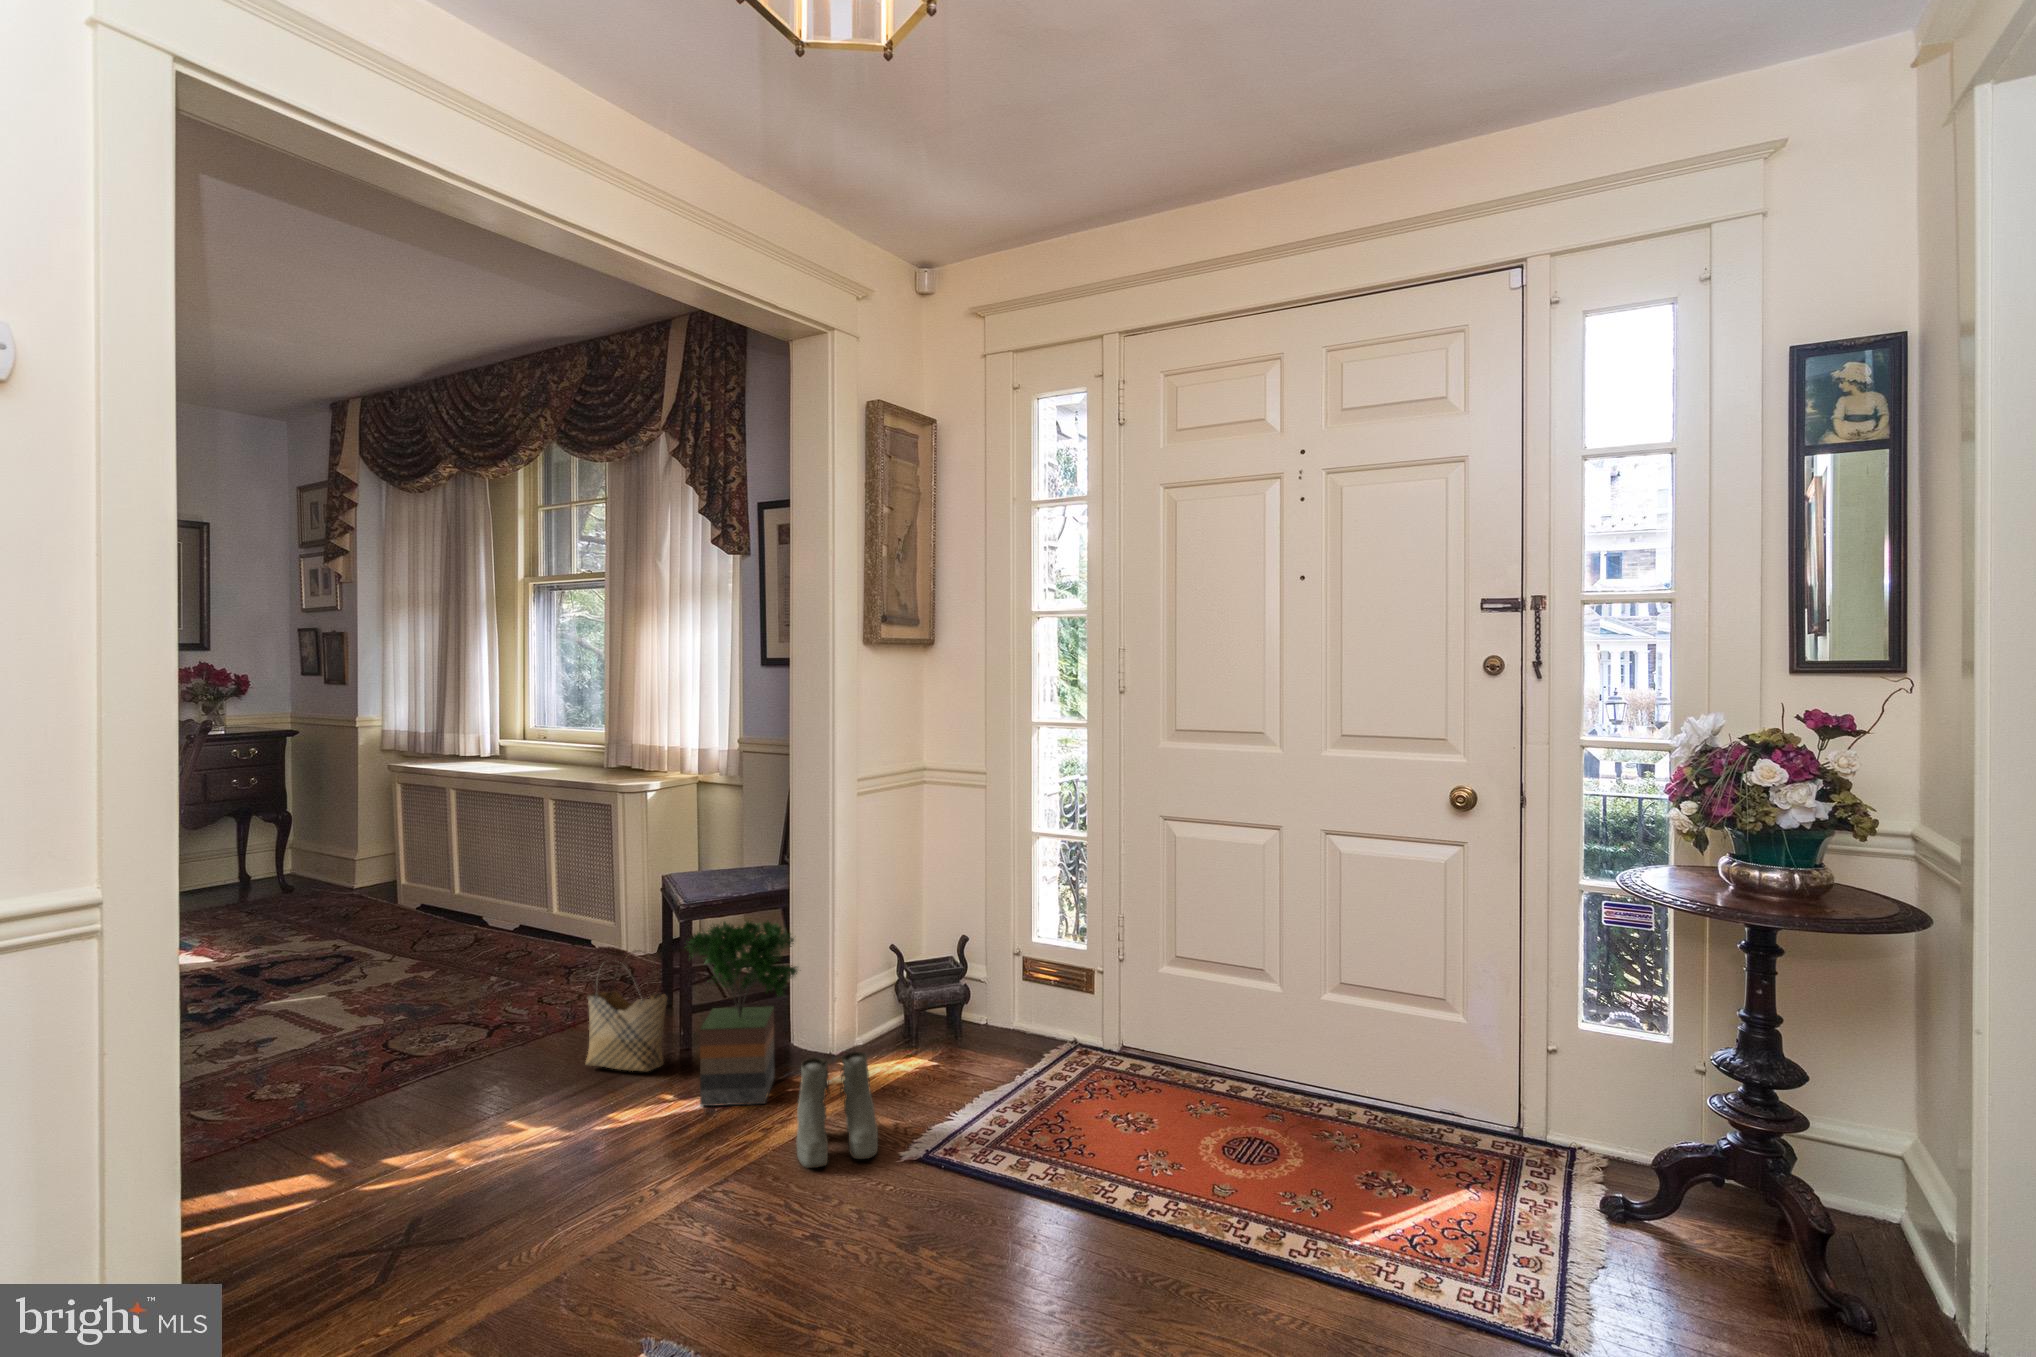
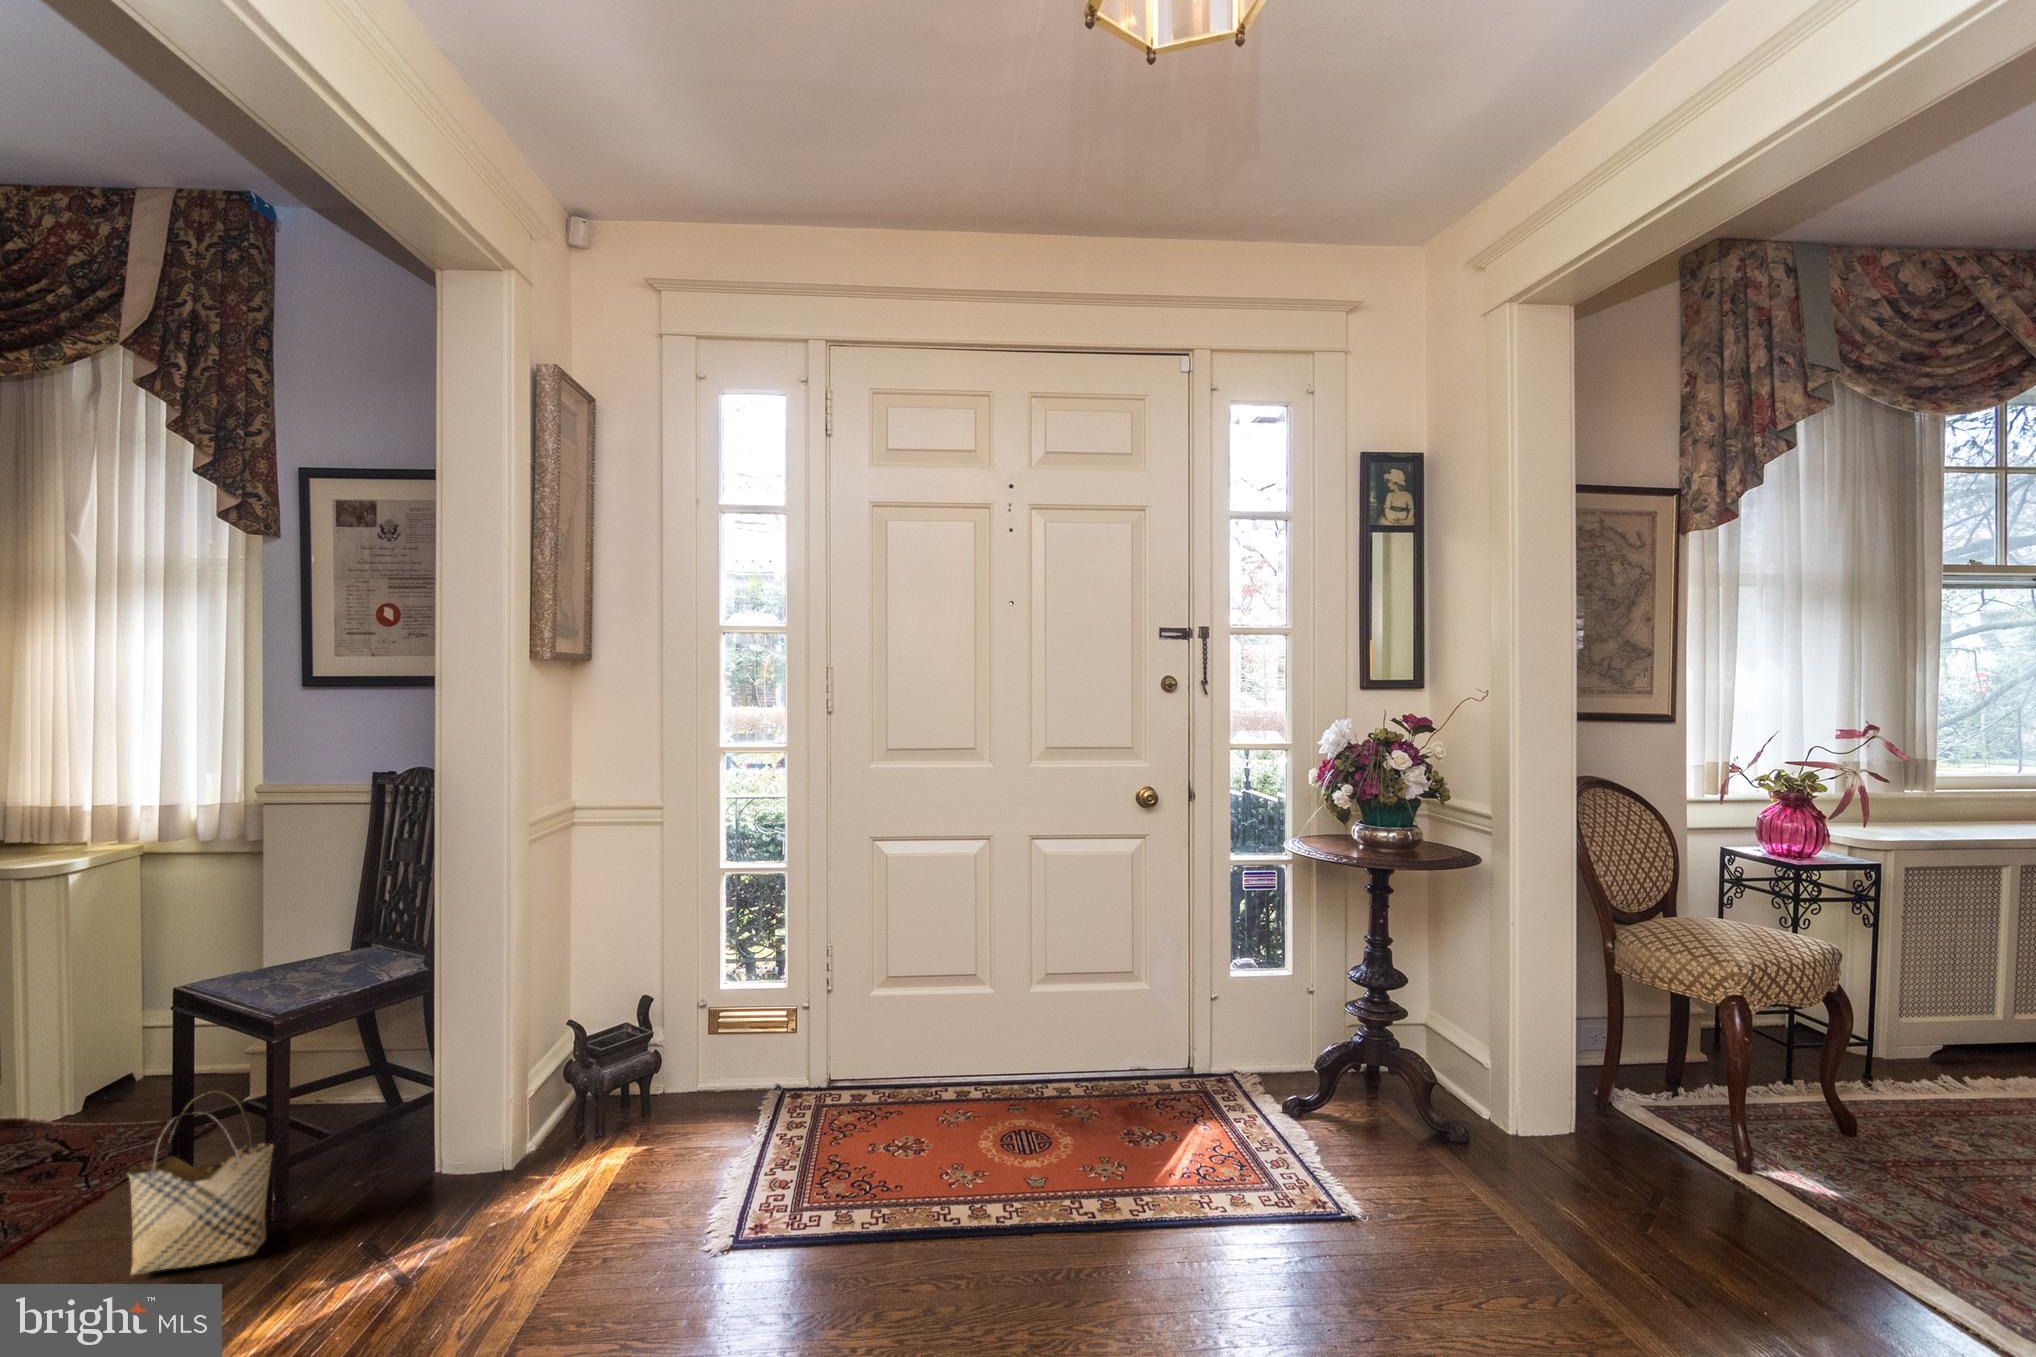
potted tree: present [685,921,798,1106] -> none [335,1012,515,1274]
boots: present [797,1052,878,1168] -> none [562,1144,681,1297]

